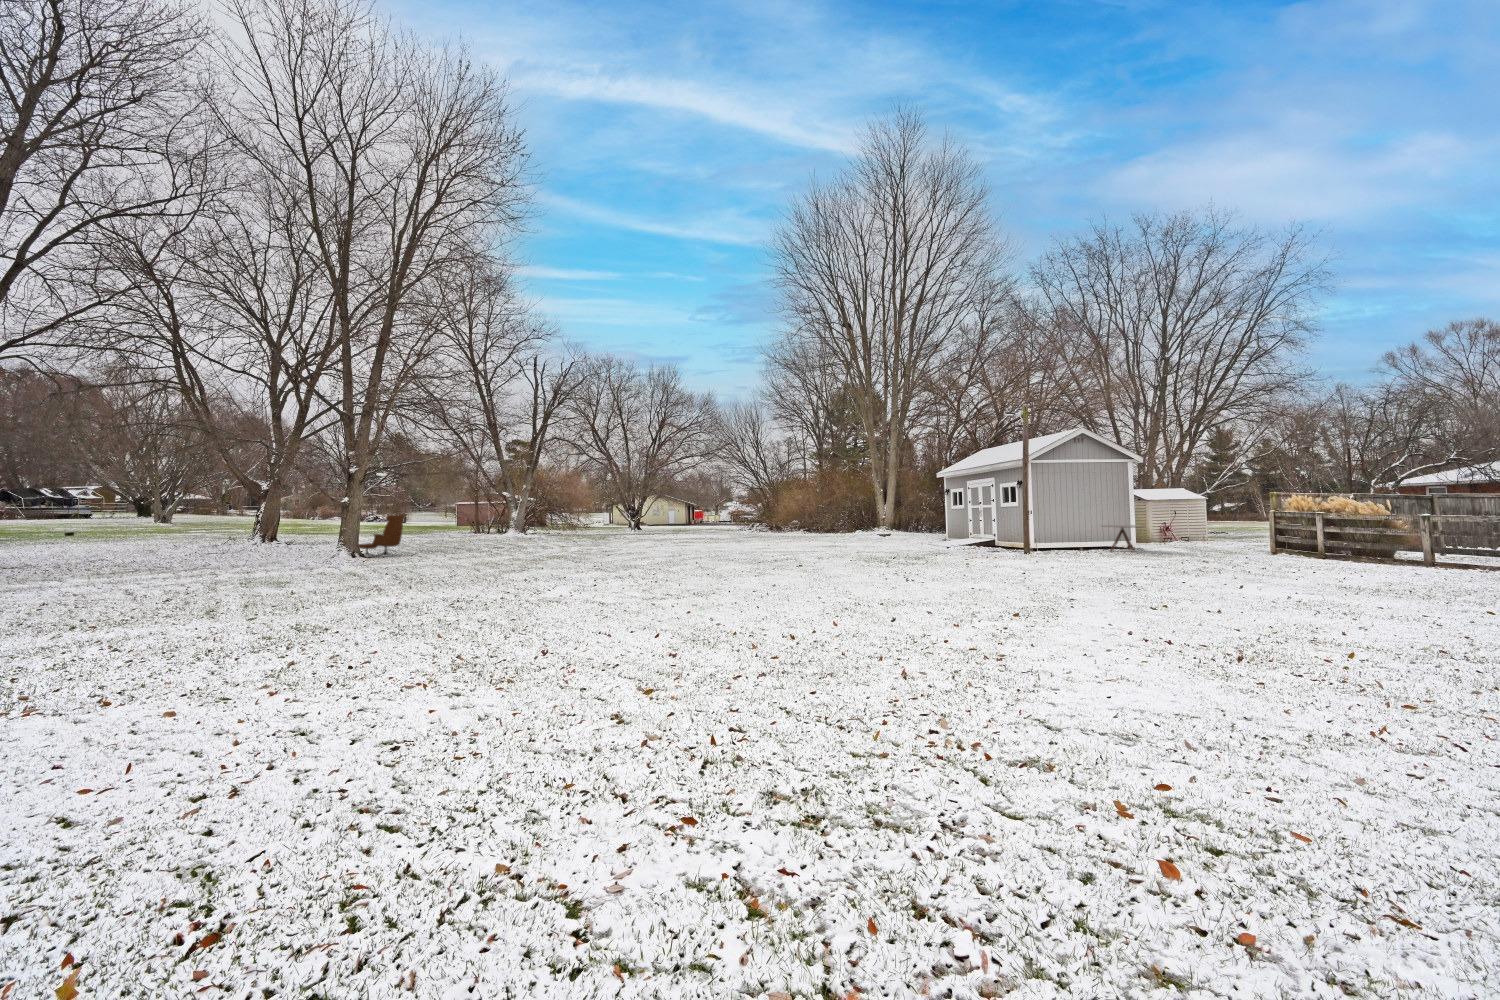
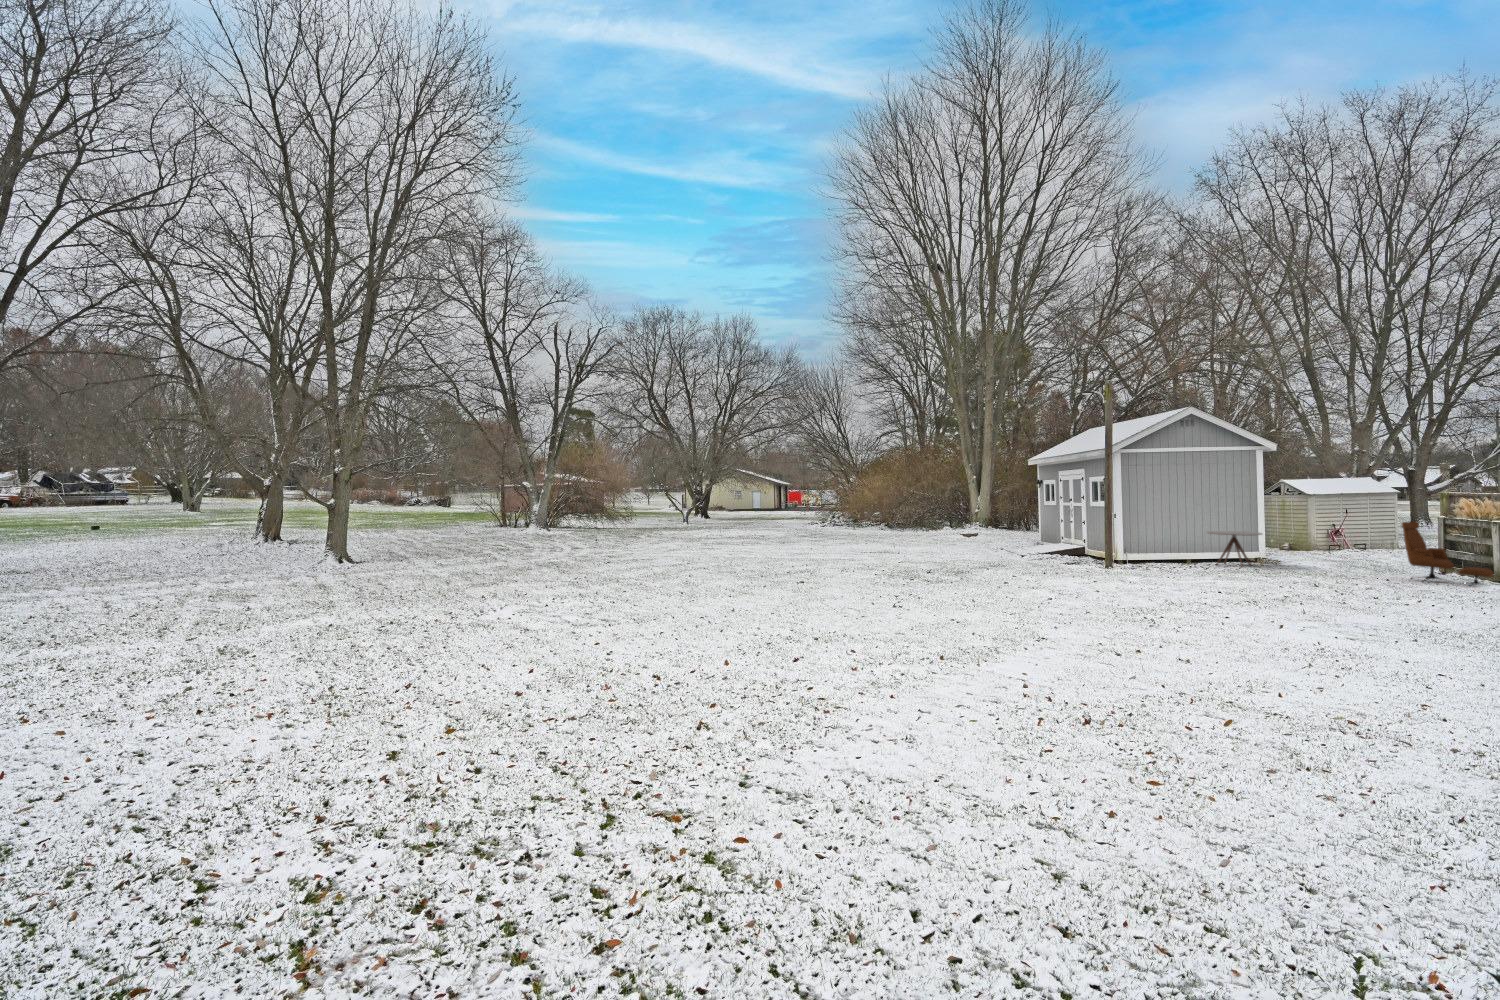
lounge chair: present [358,515,404,555] -> present [1402,522,1494,585]

